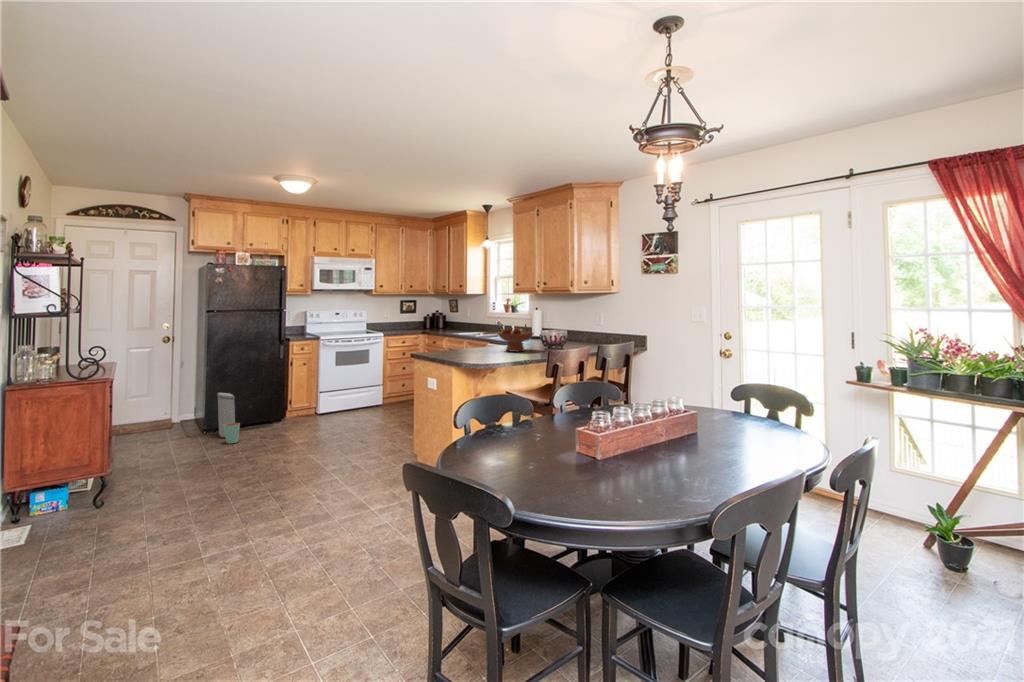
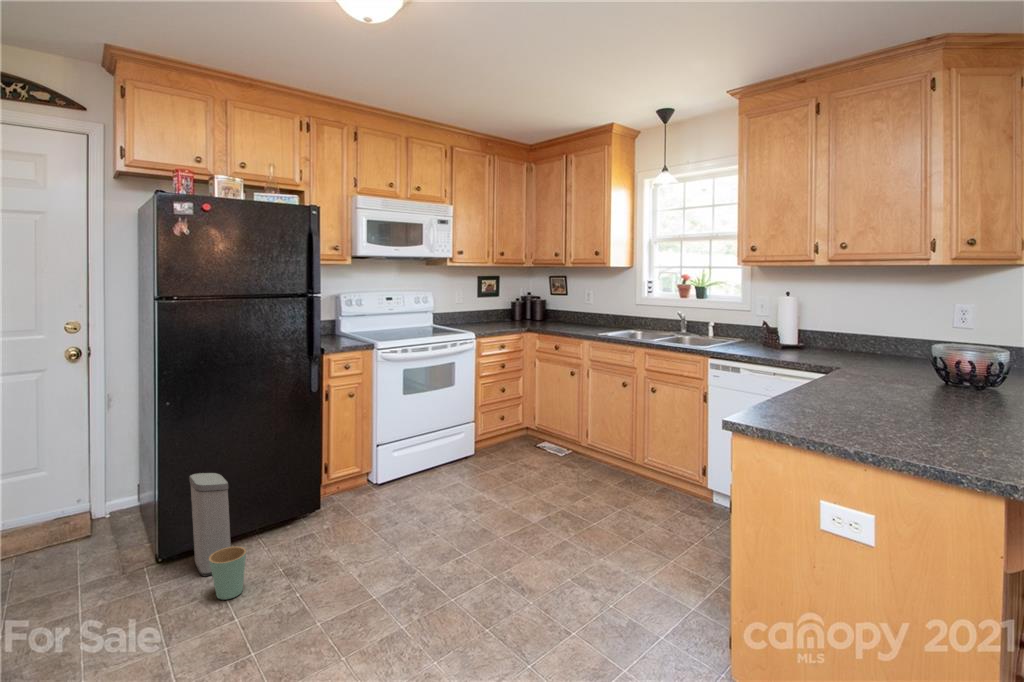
fruit bowl: present [498,326,533,352] -> none [872,337,986,400]

